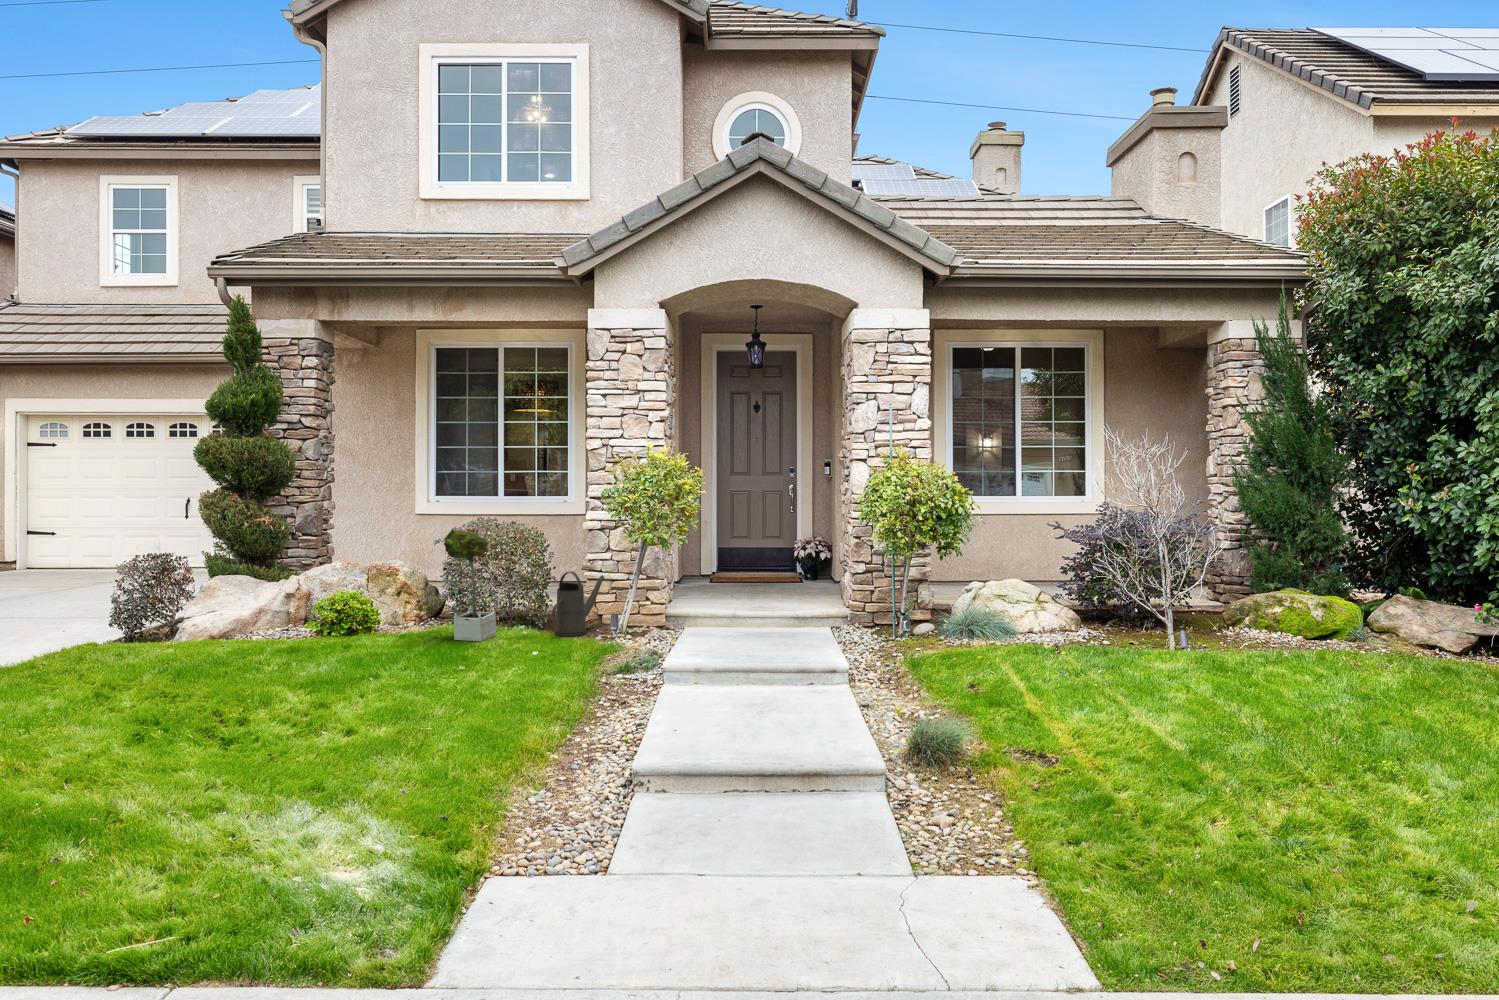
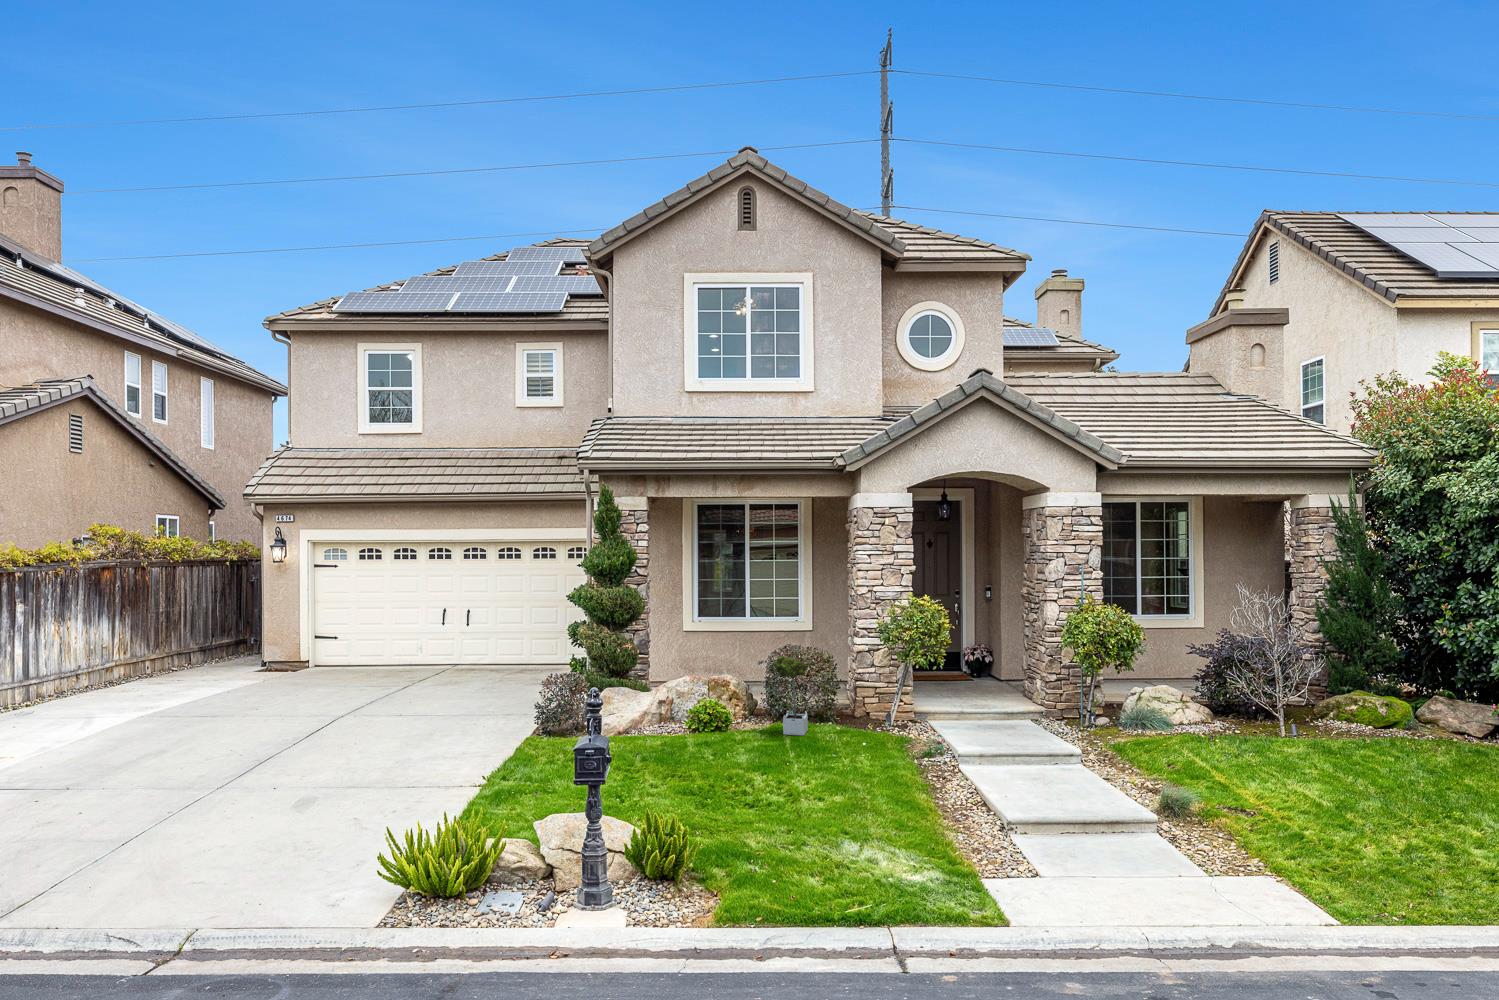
watering can: present [552,571,604,637] -> none [847,684,873,731]

